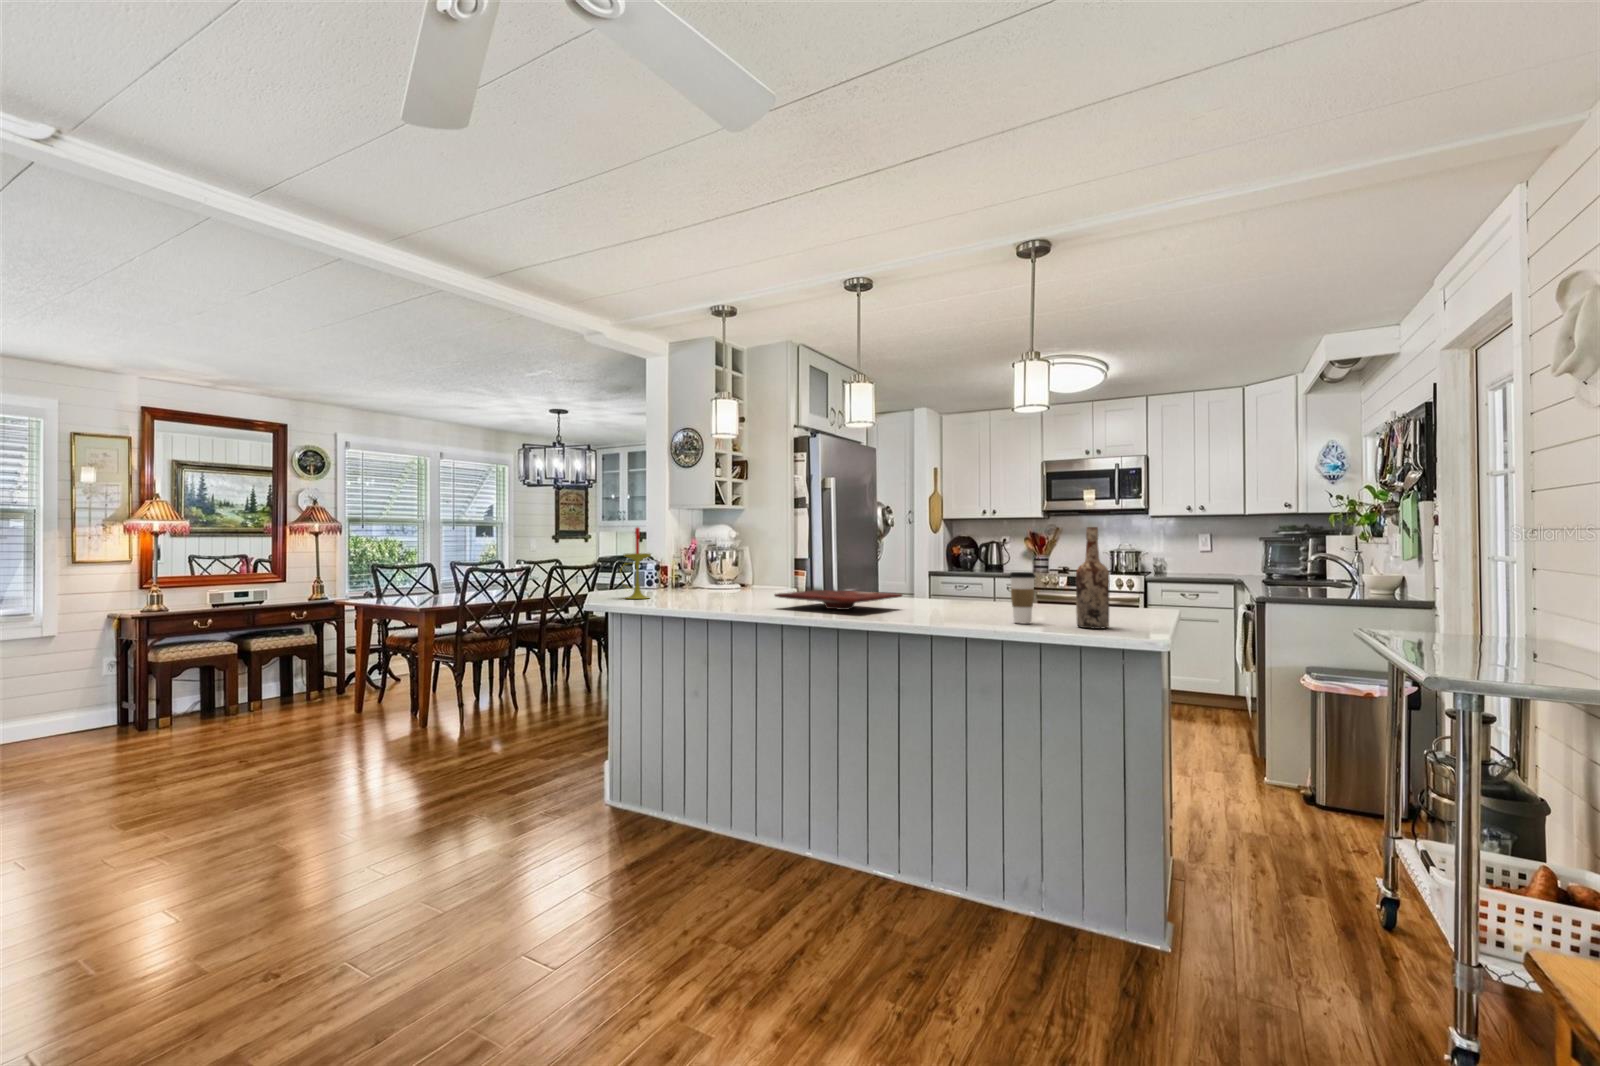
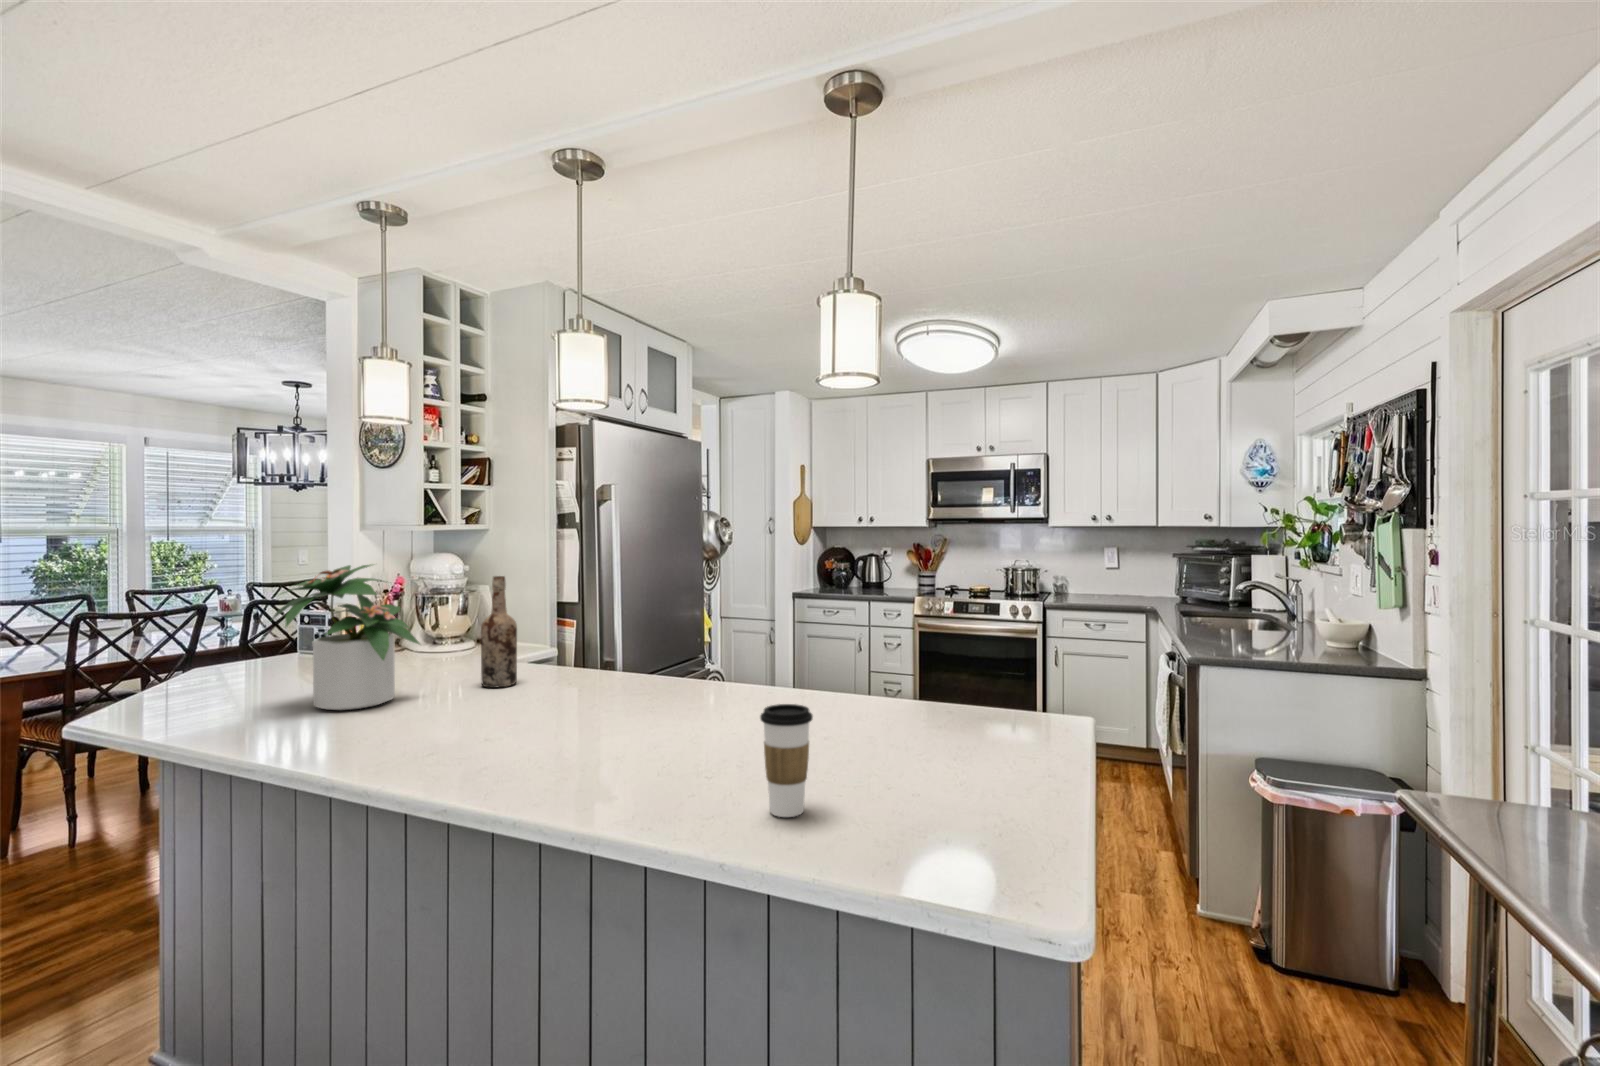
potted plant: none [684,518,761,601] -> present [273,565,420,710]
candle: present [621,527,651,599] -> none [155,575,233,705]
wine bottle: present [1076,527,1110,629] -> present [481,576,517,688]
cutting board: present [775,590,902,610] -> none [377,691,616,751]

